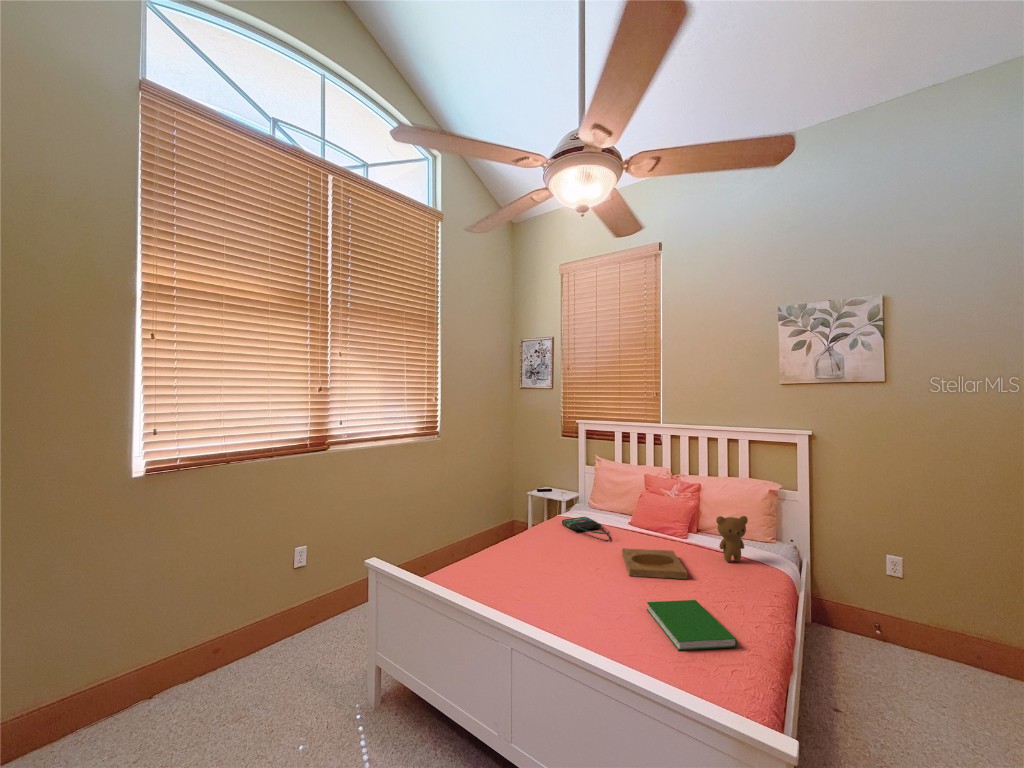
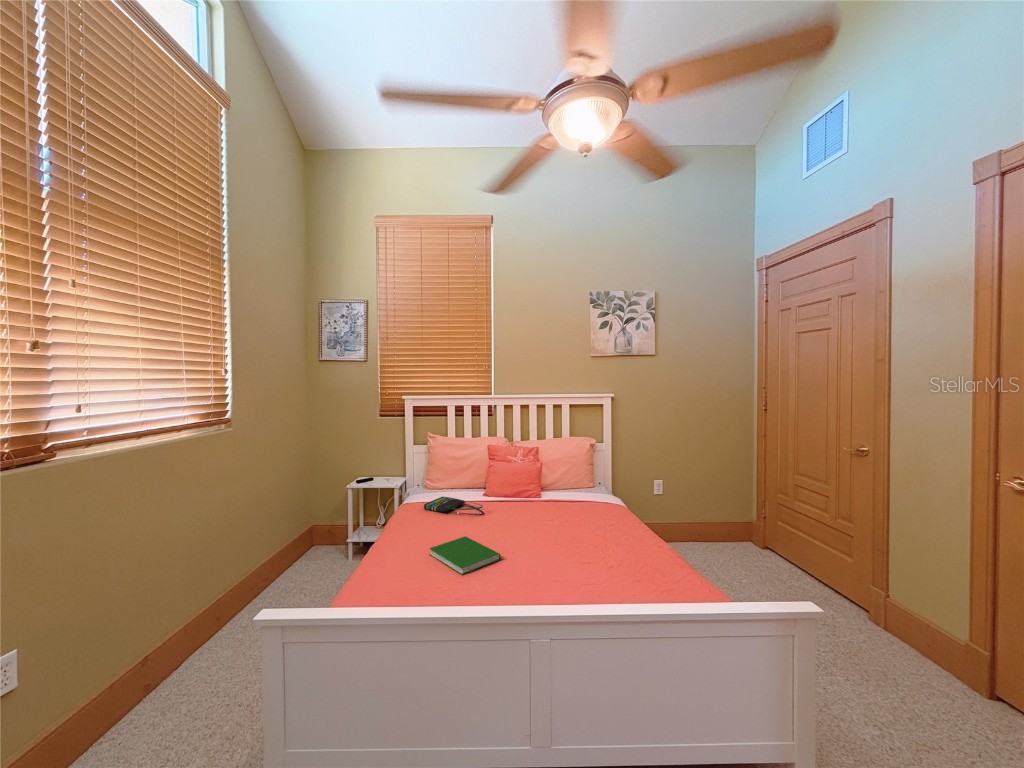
teddy bear: present [716,516,748,562] -> none [576,468,595,508]
tray: present [622,548,687,579] -> none [506,509,573,540]
hardcover book: present [647,600,737,650] -> present [430,536,500,575]

